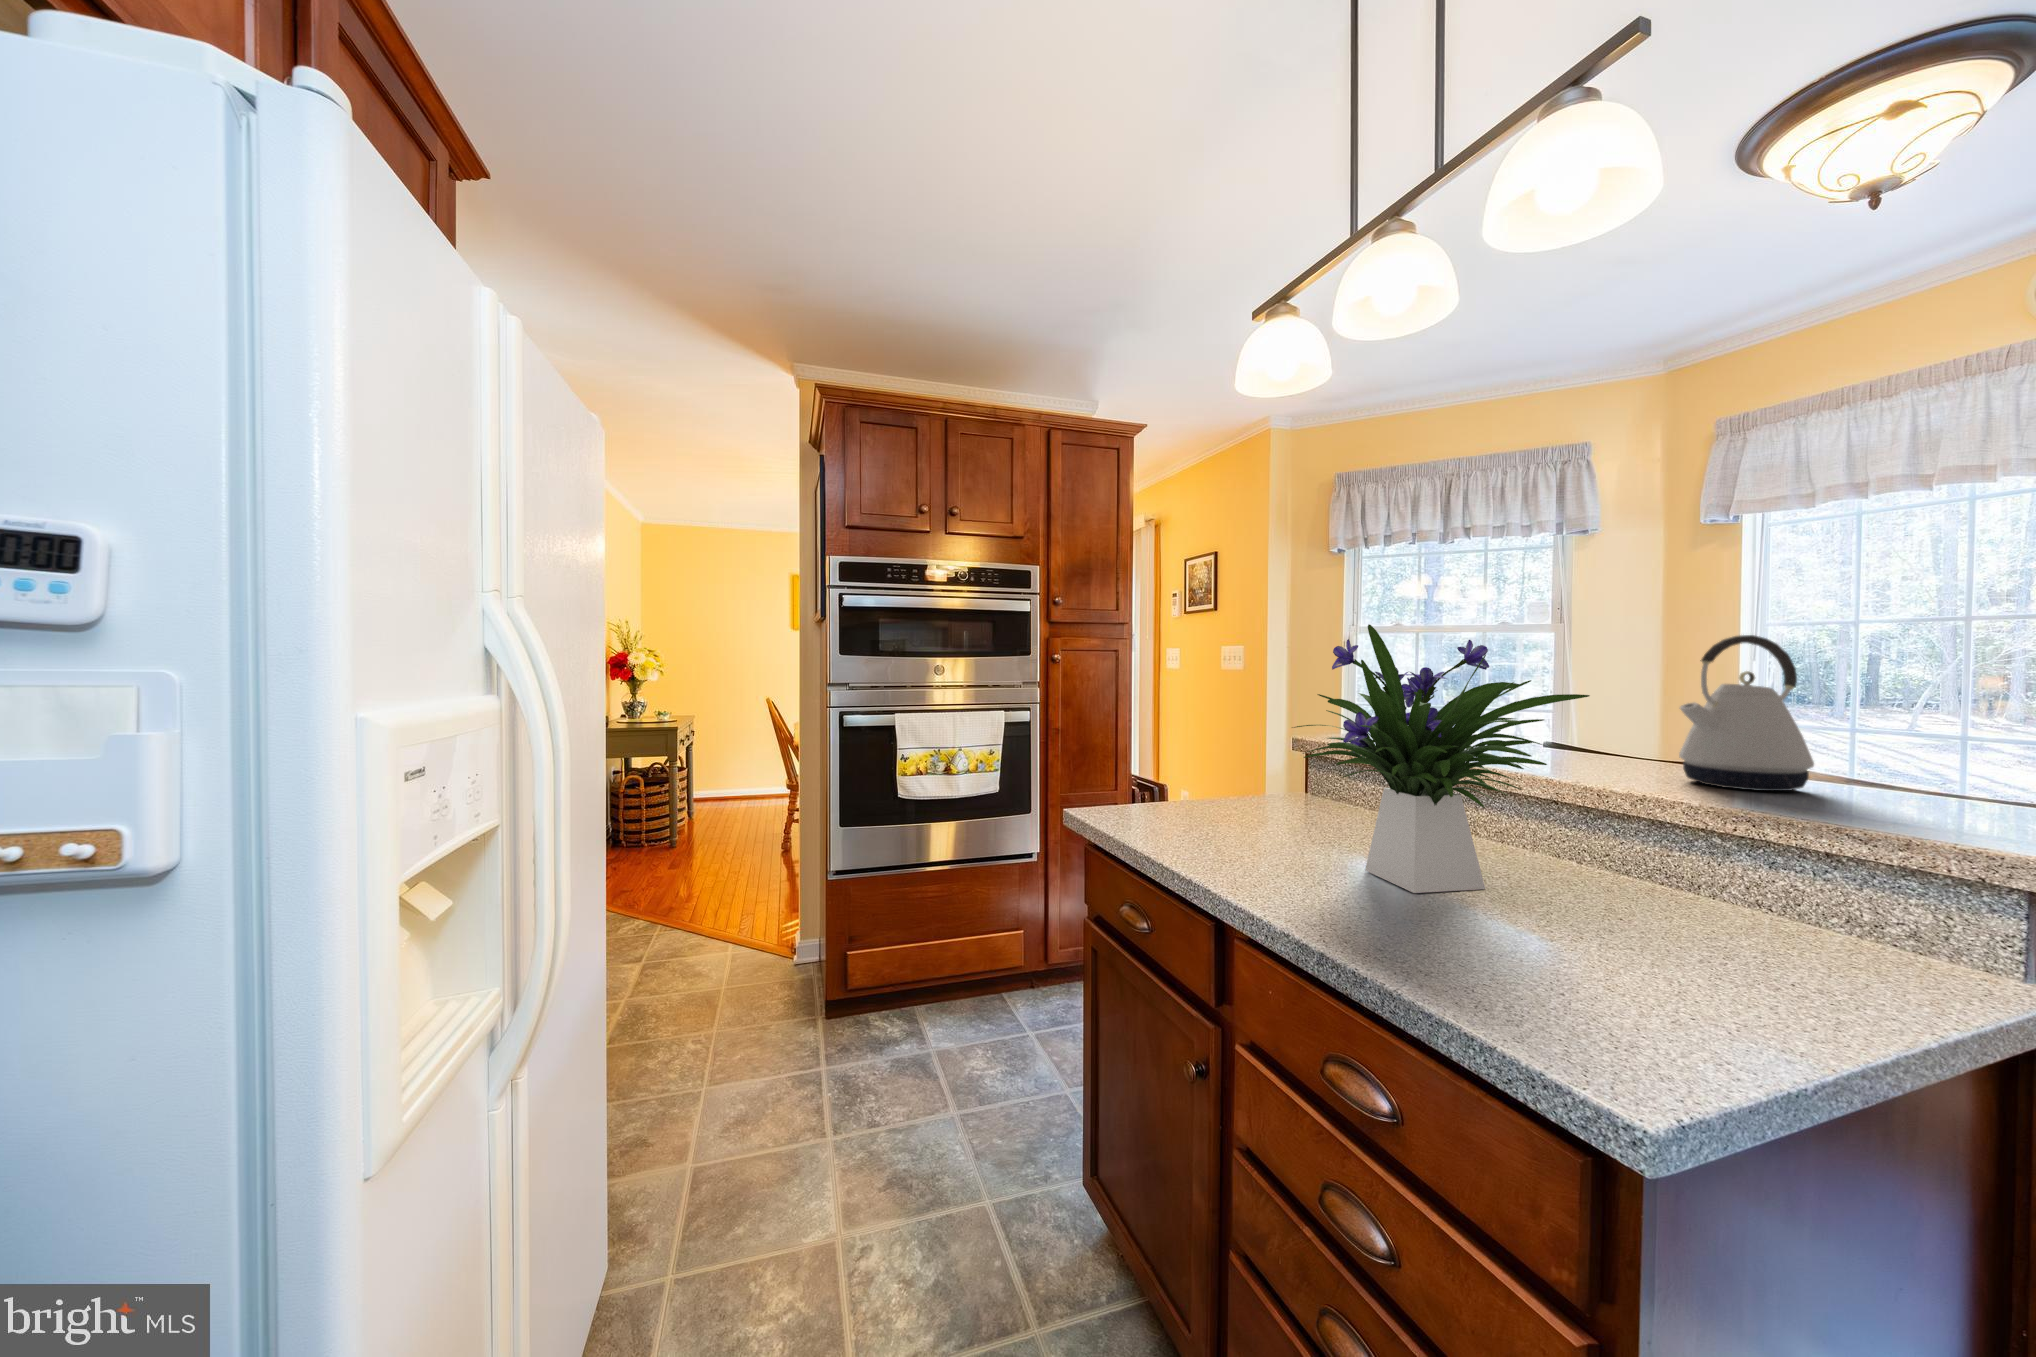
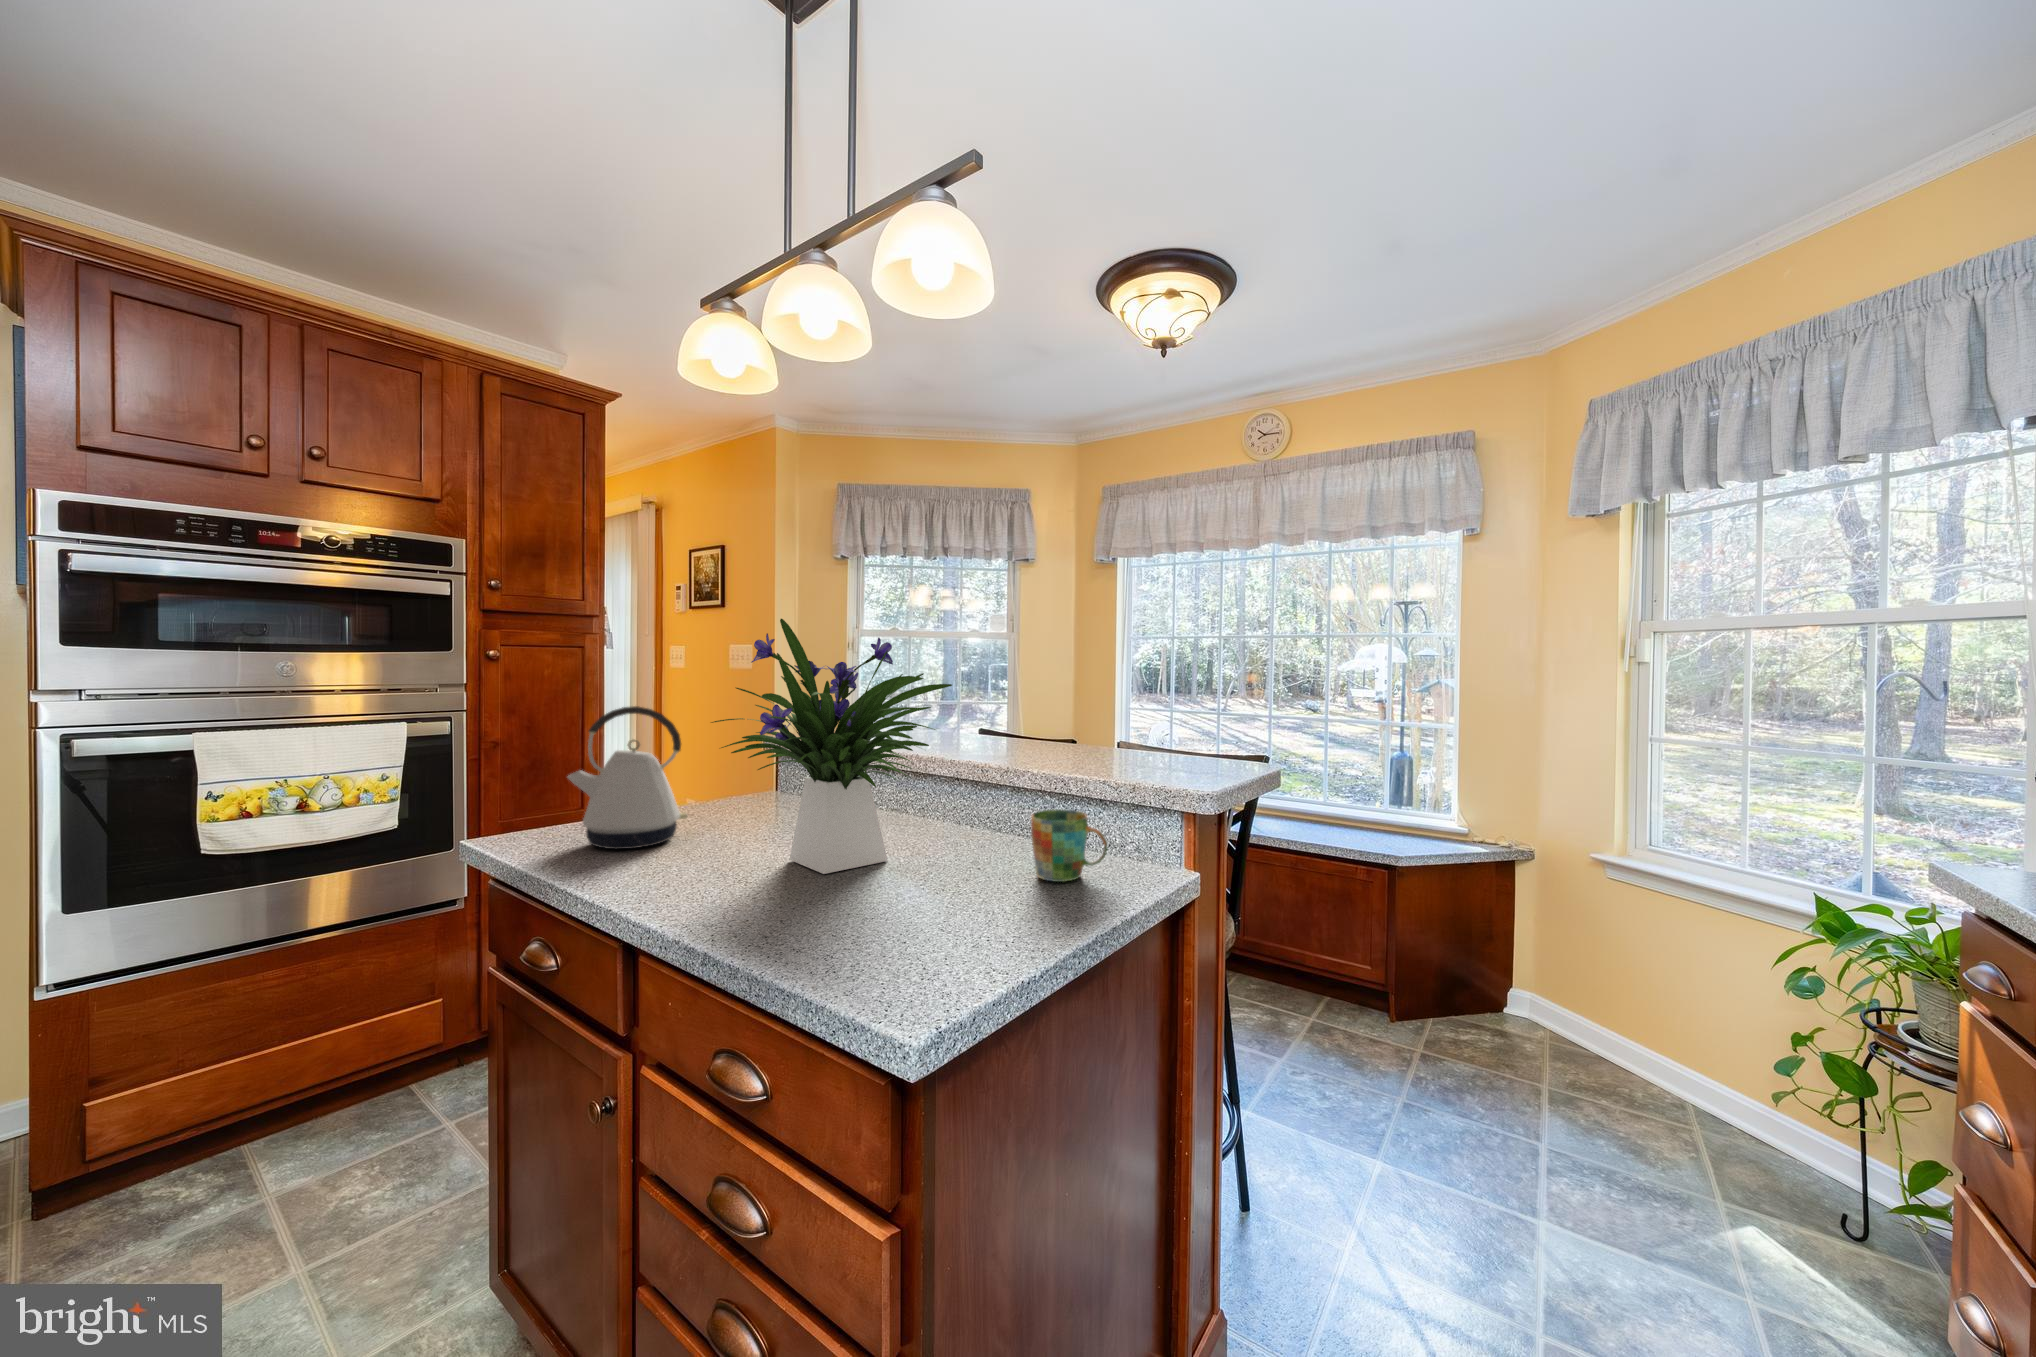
kettle: present [1679,635,1814,791] -> present [568,706,688,849]
mug: none [1717,860,1866,961] -> present [1031,809,1107,882]

